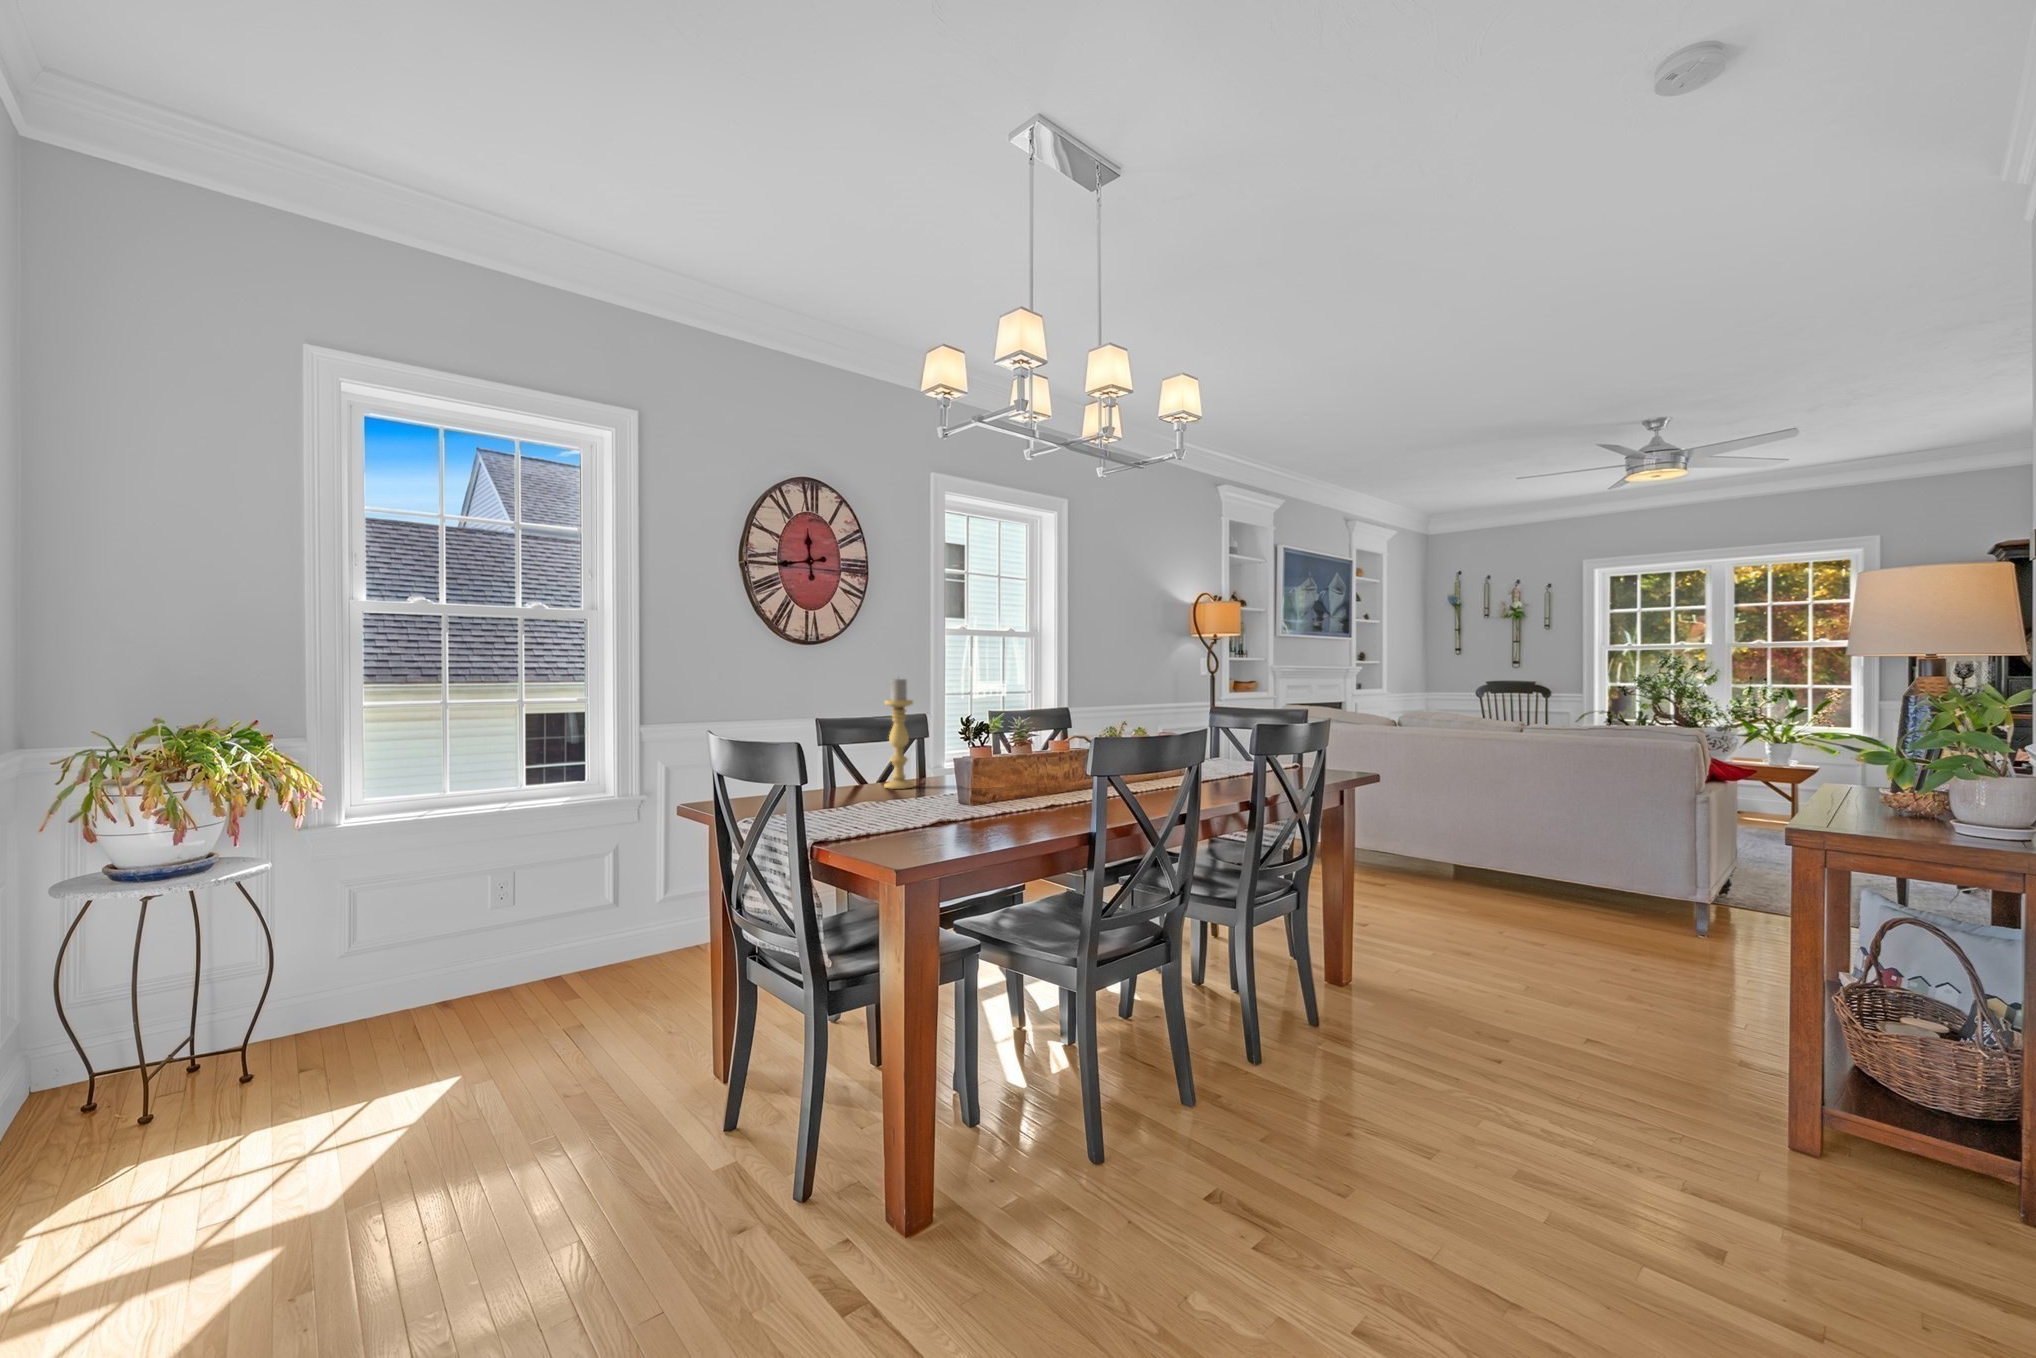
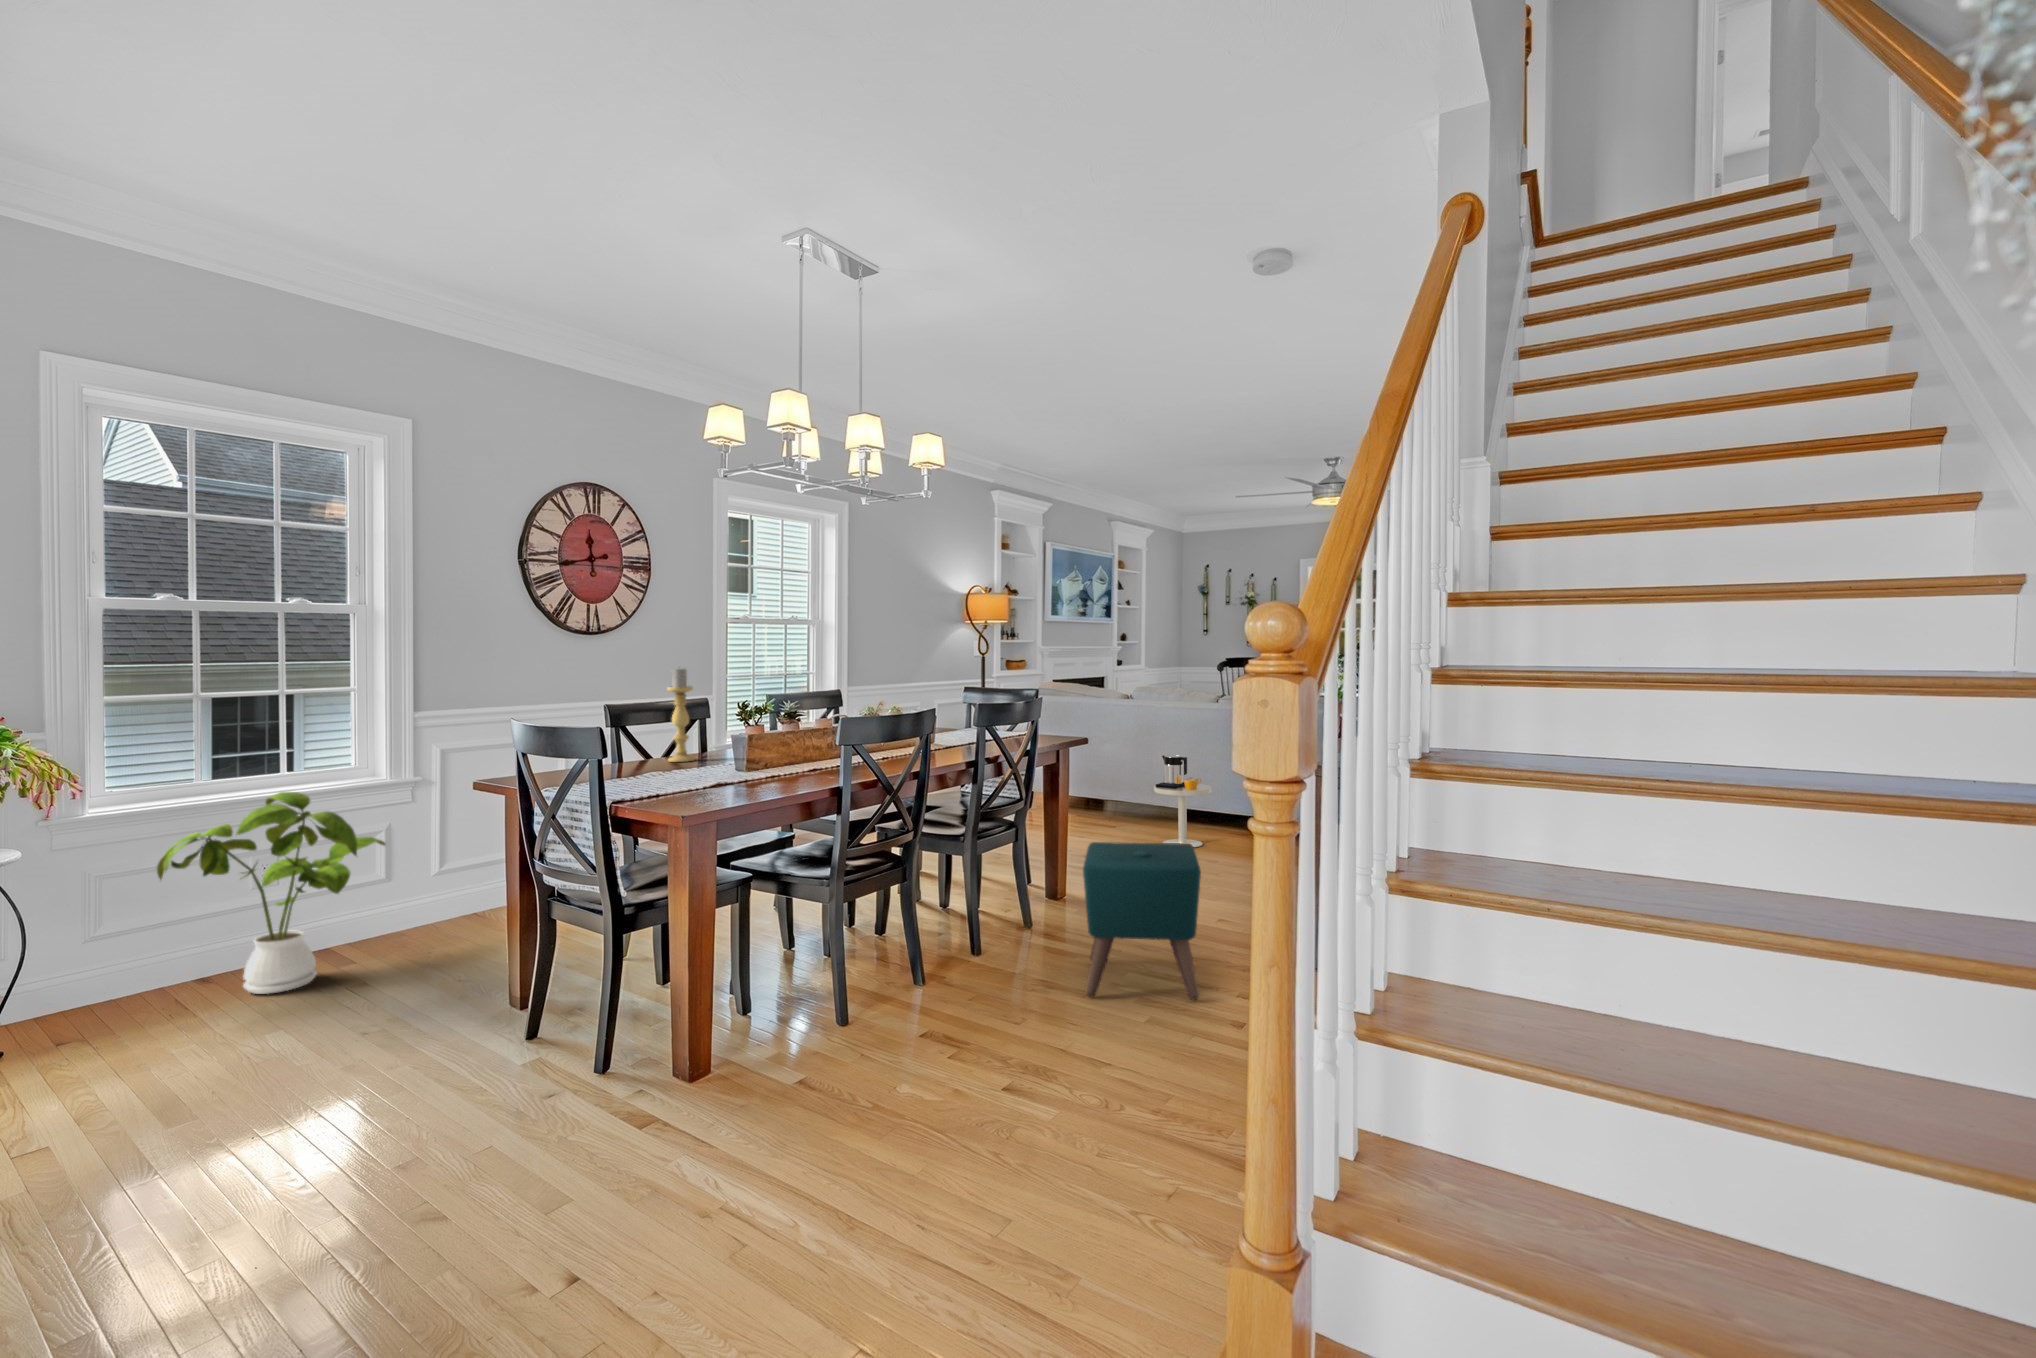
side table: none [1437,794,1515,909] -> present [1154,755,1211,847]
house plant: none [368,807,594,1026] -> present [157,792,386,994]
ottoman: none [1411,916,1609,1165] -> present [1083,842,1201,1000]

